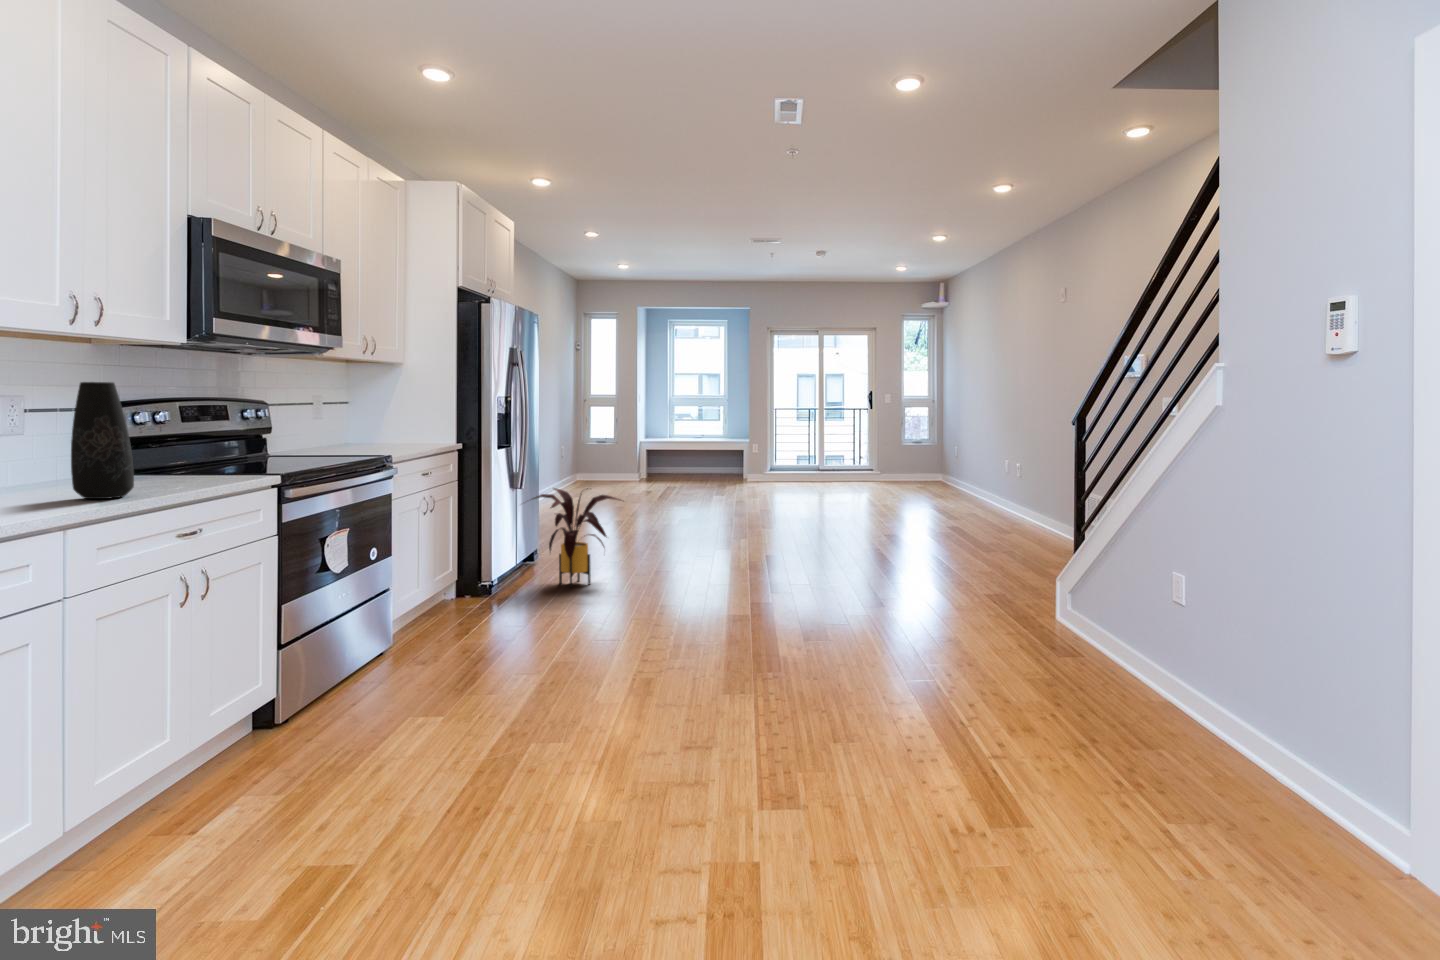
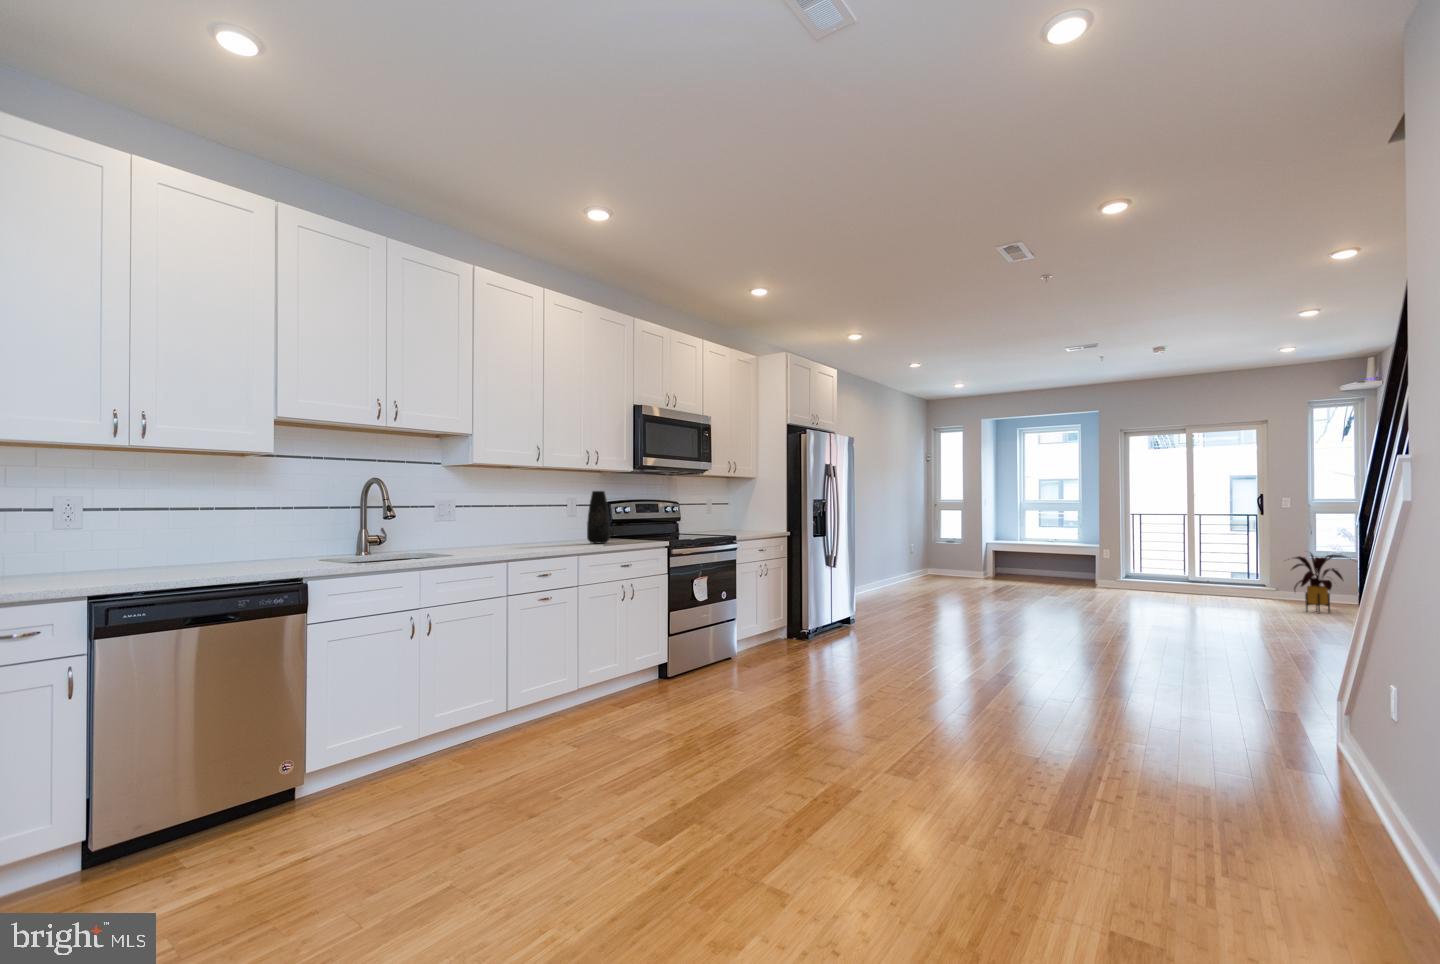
house plant: present [533,488,621,587] -> present [1292,553,1351,612]

